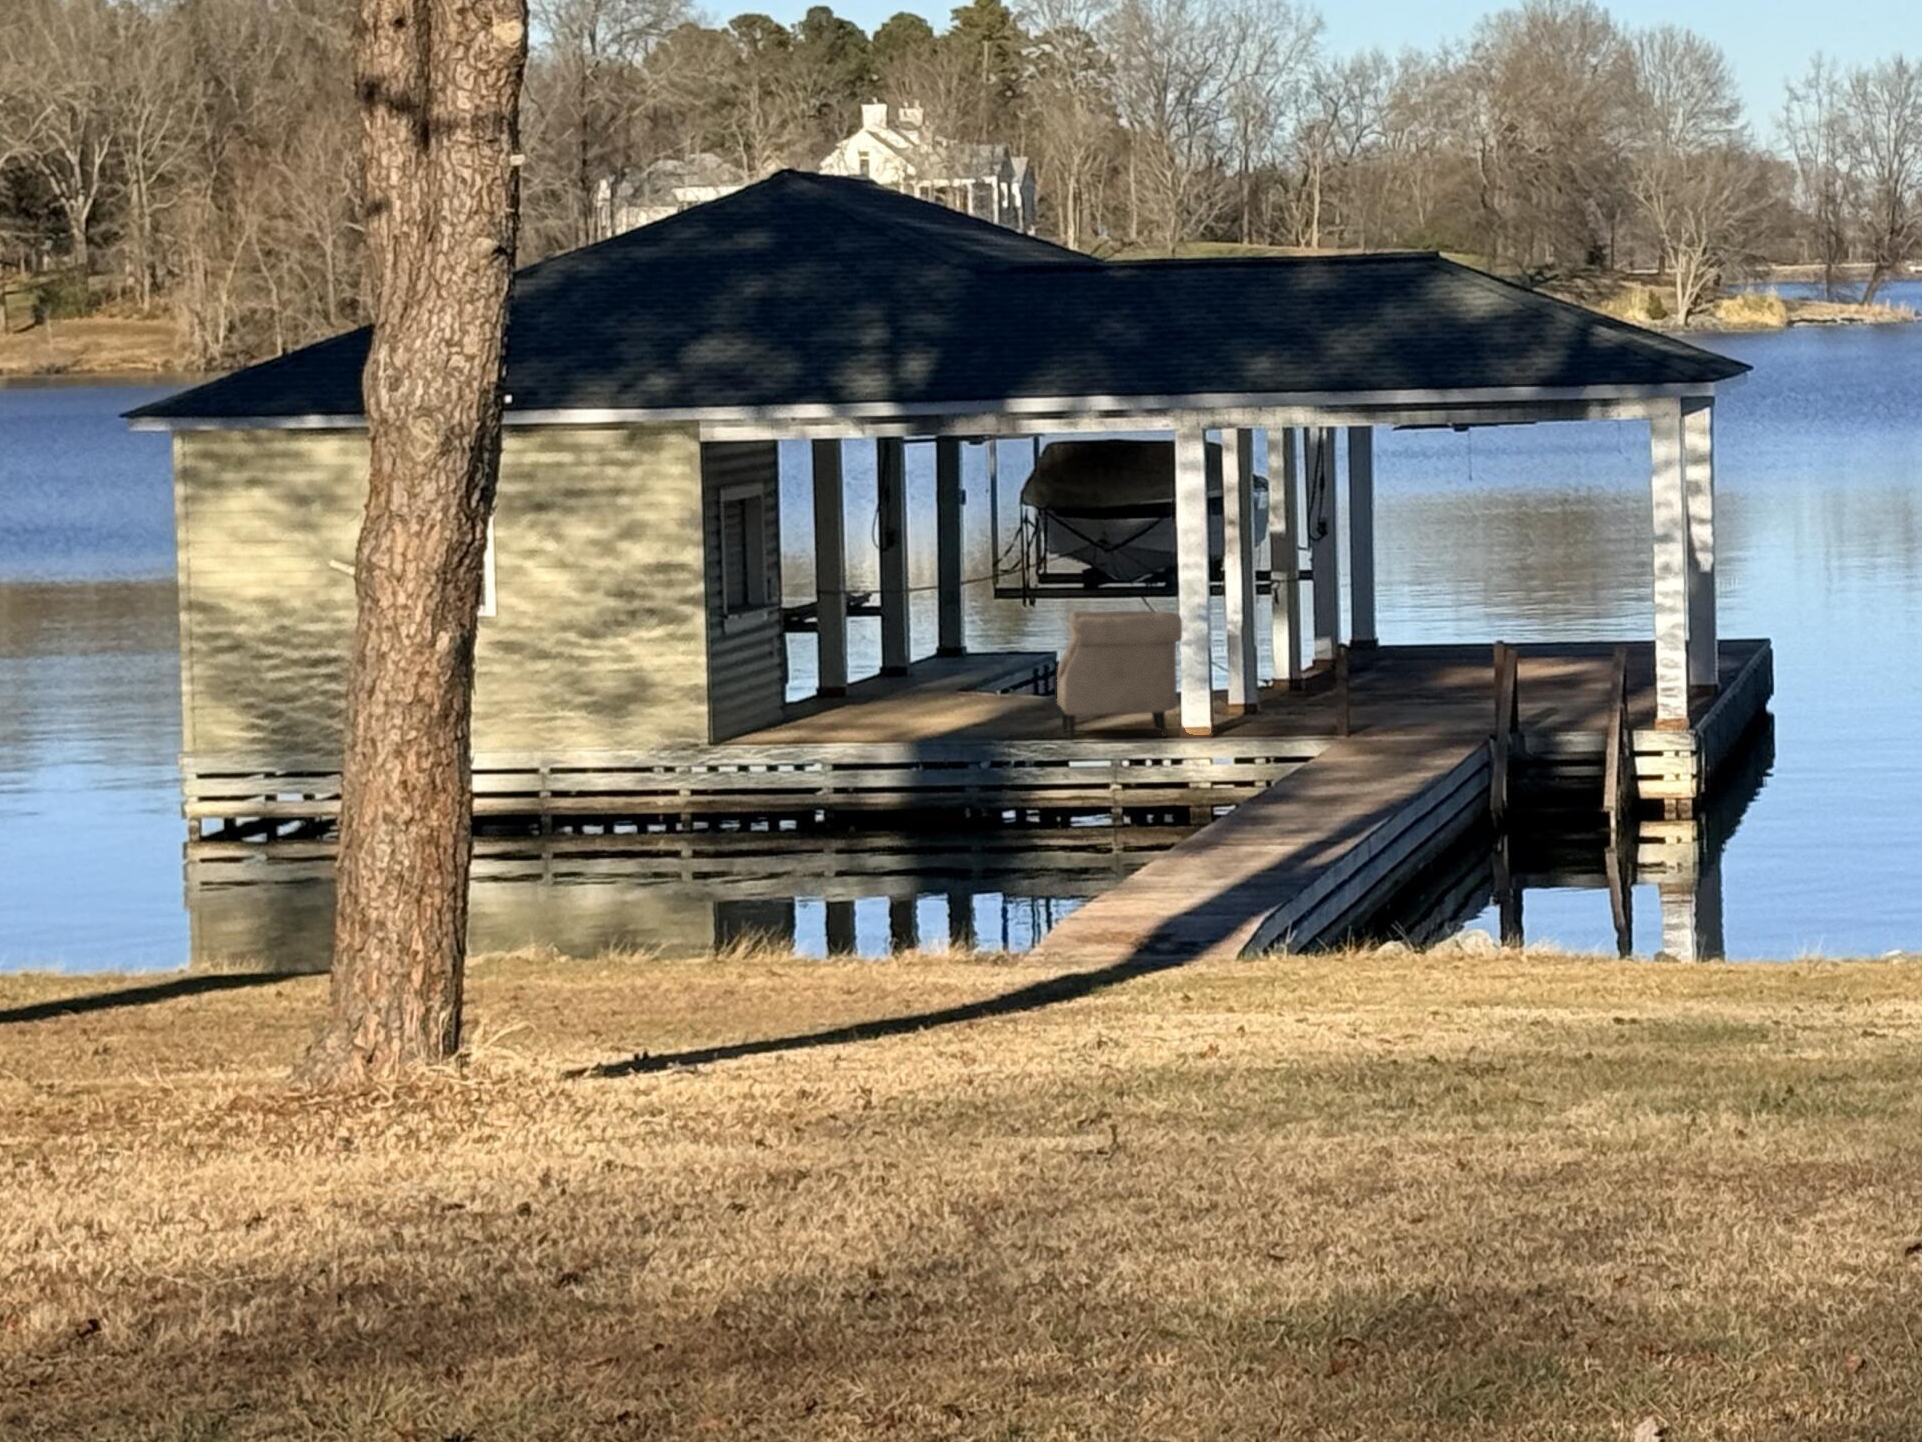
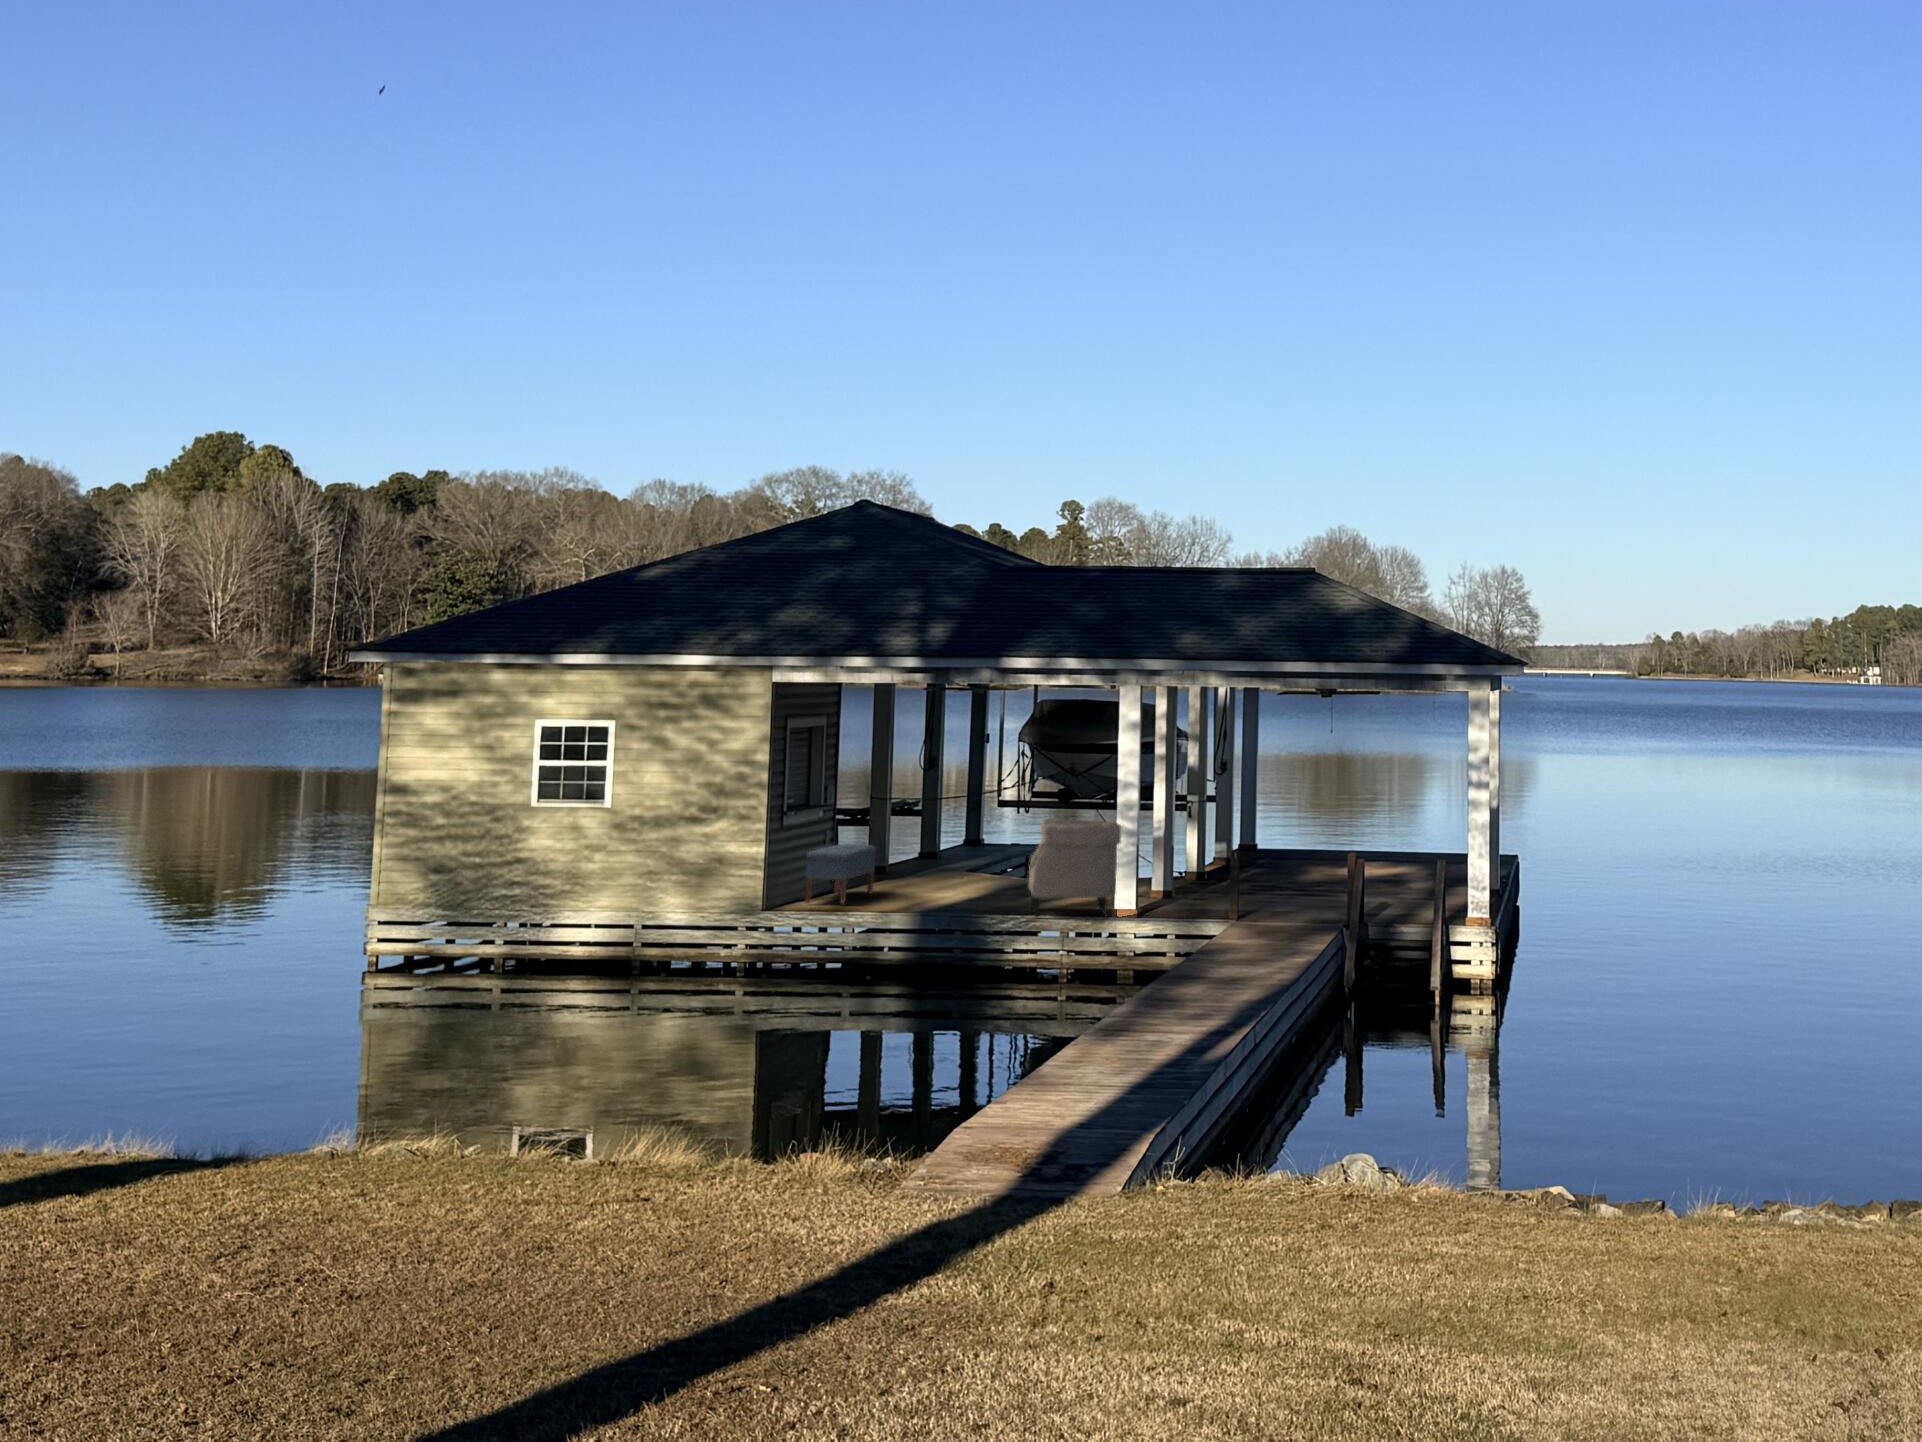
bench: none [751,655,843,735] -> present [805,844,876,904]

